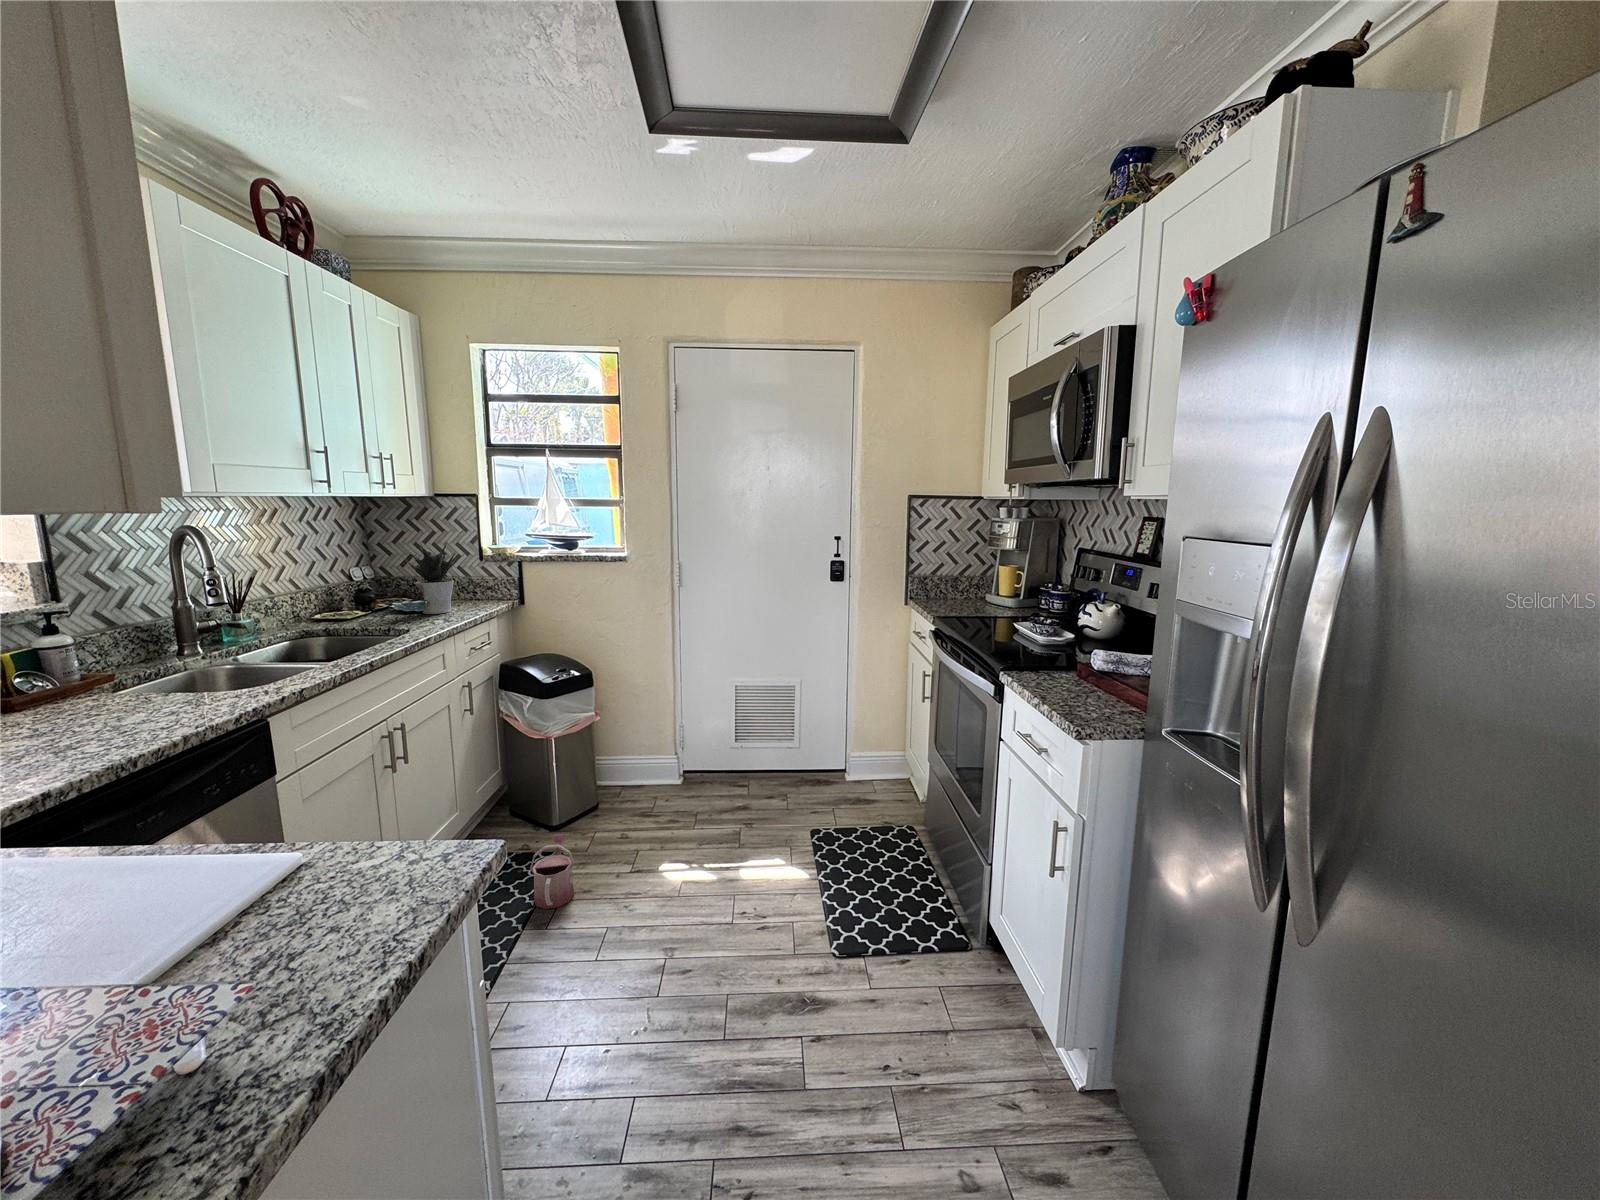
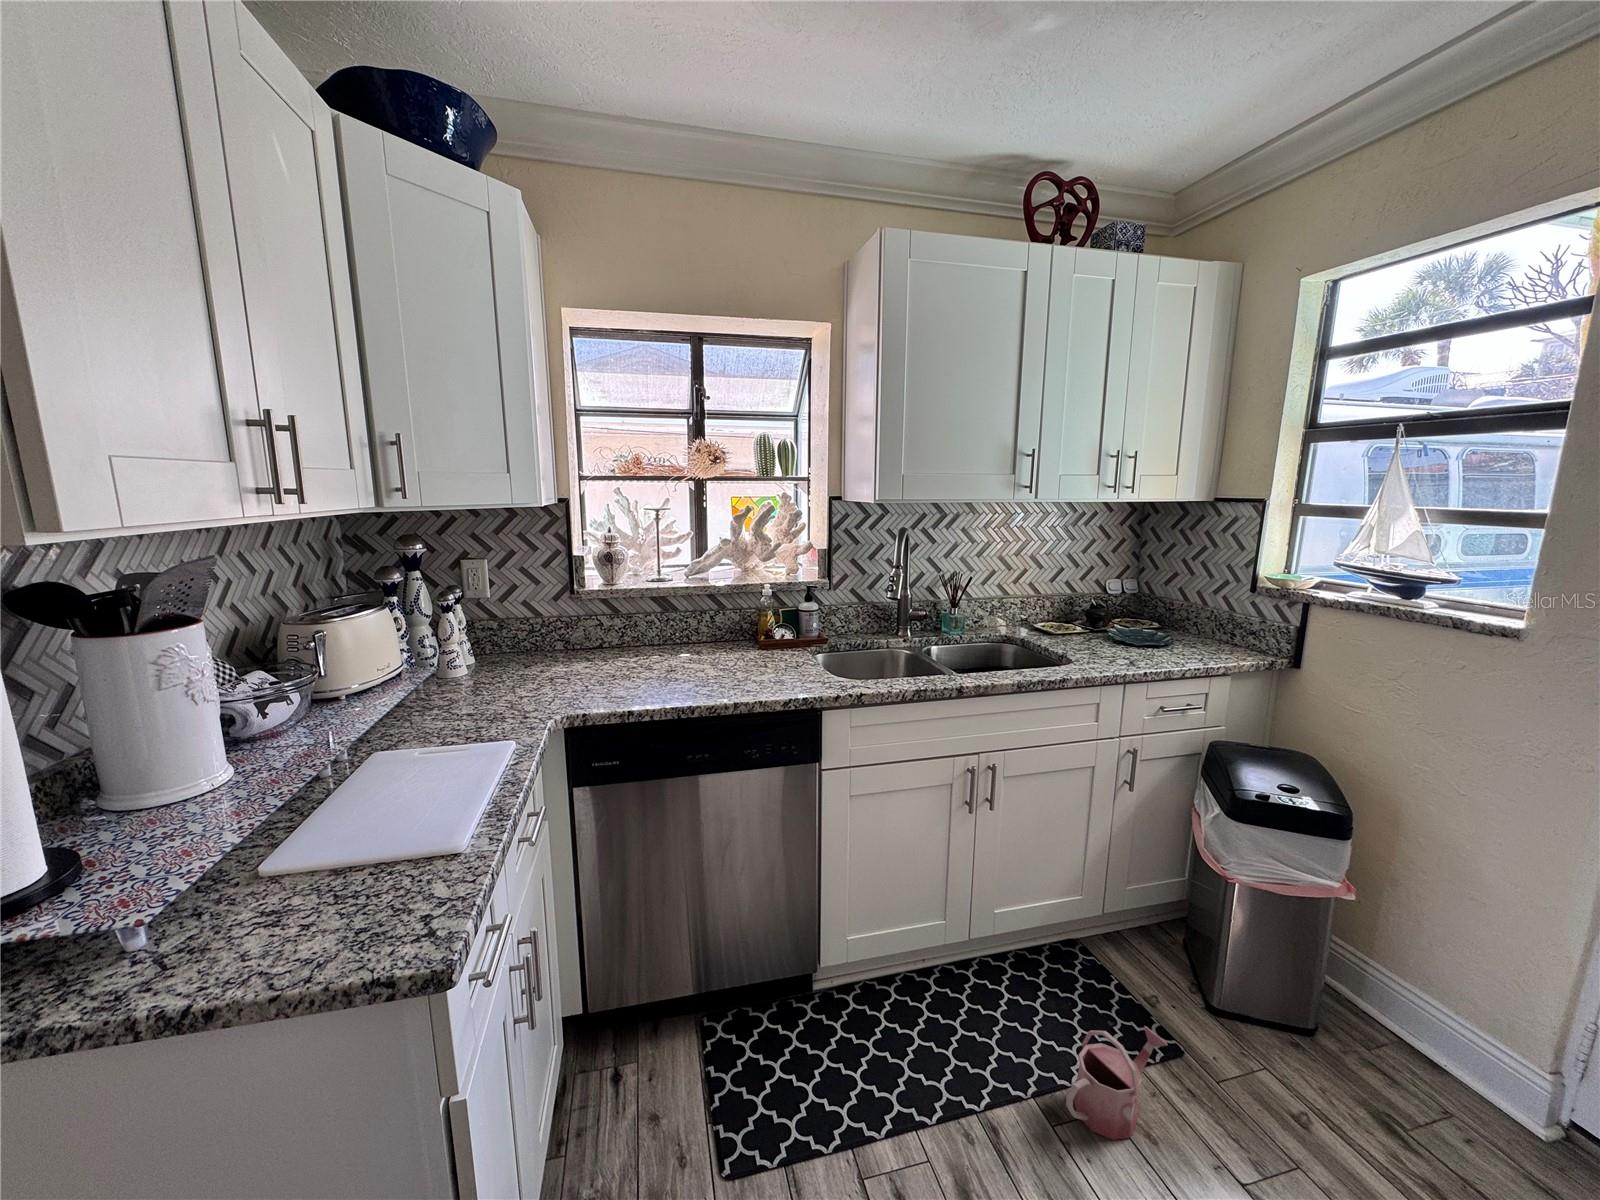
potted plant: present [404,543,456,614] -> none [1124,560,1192,653]

